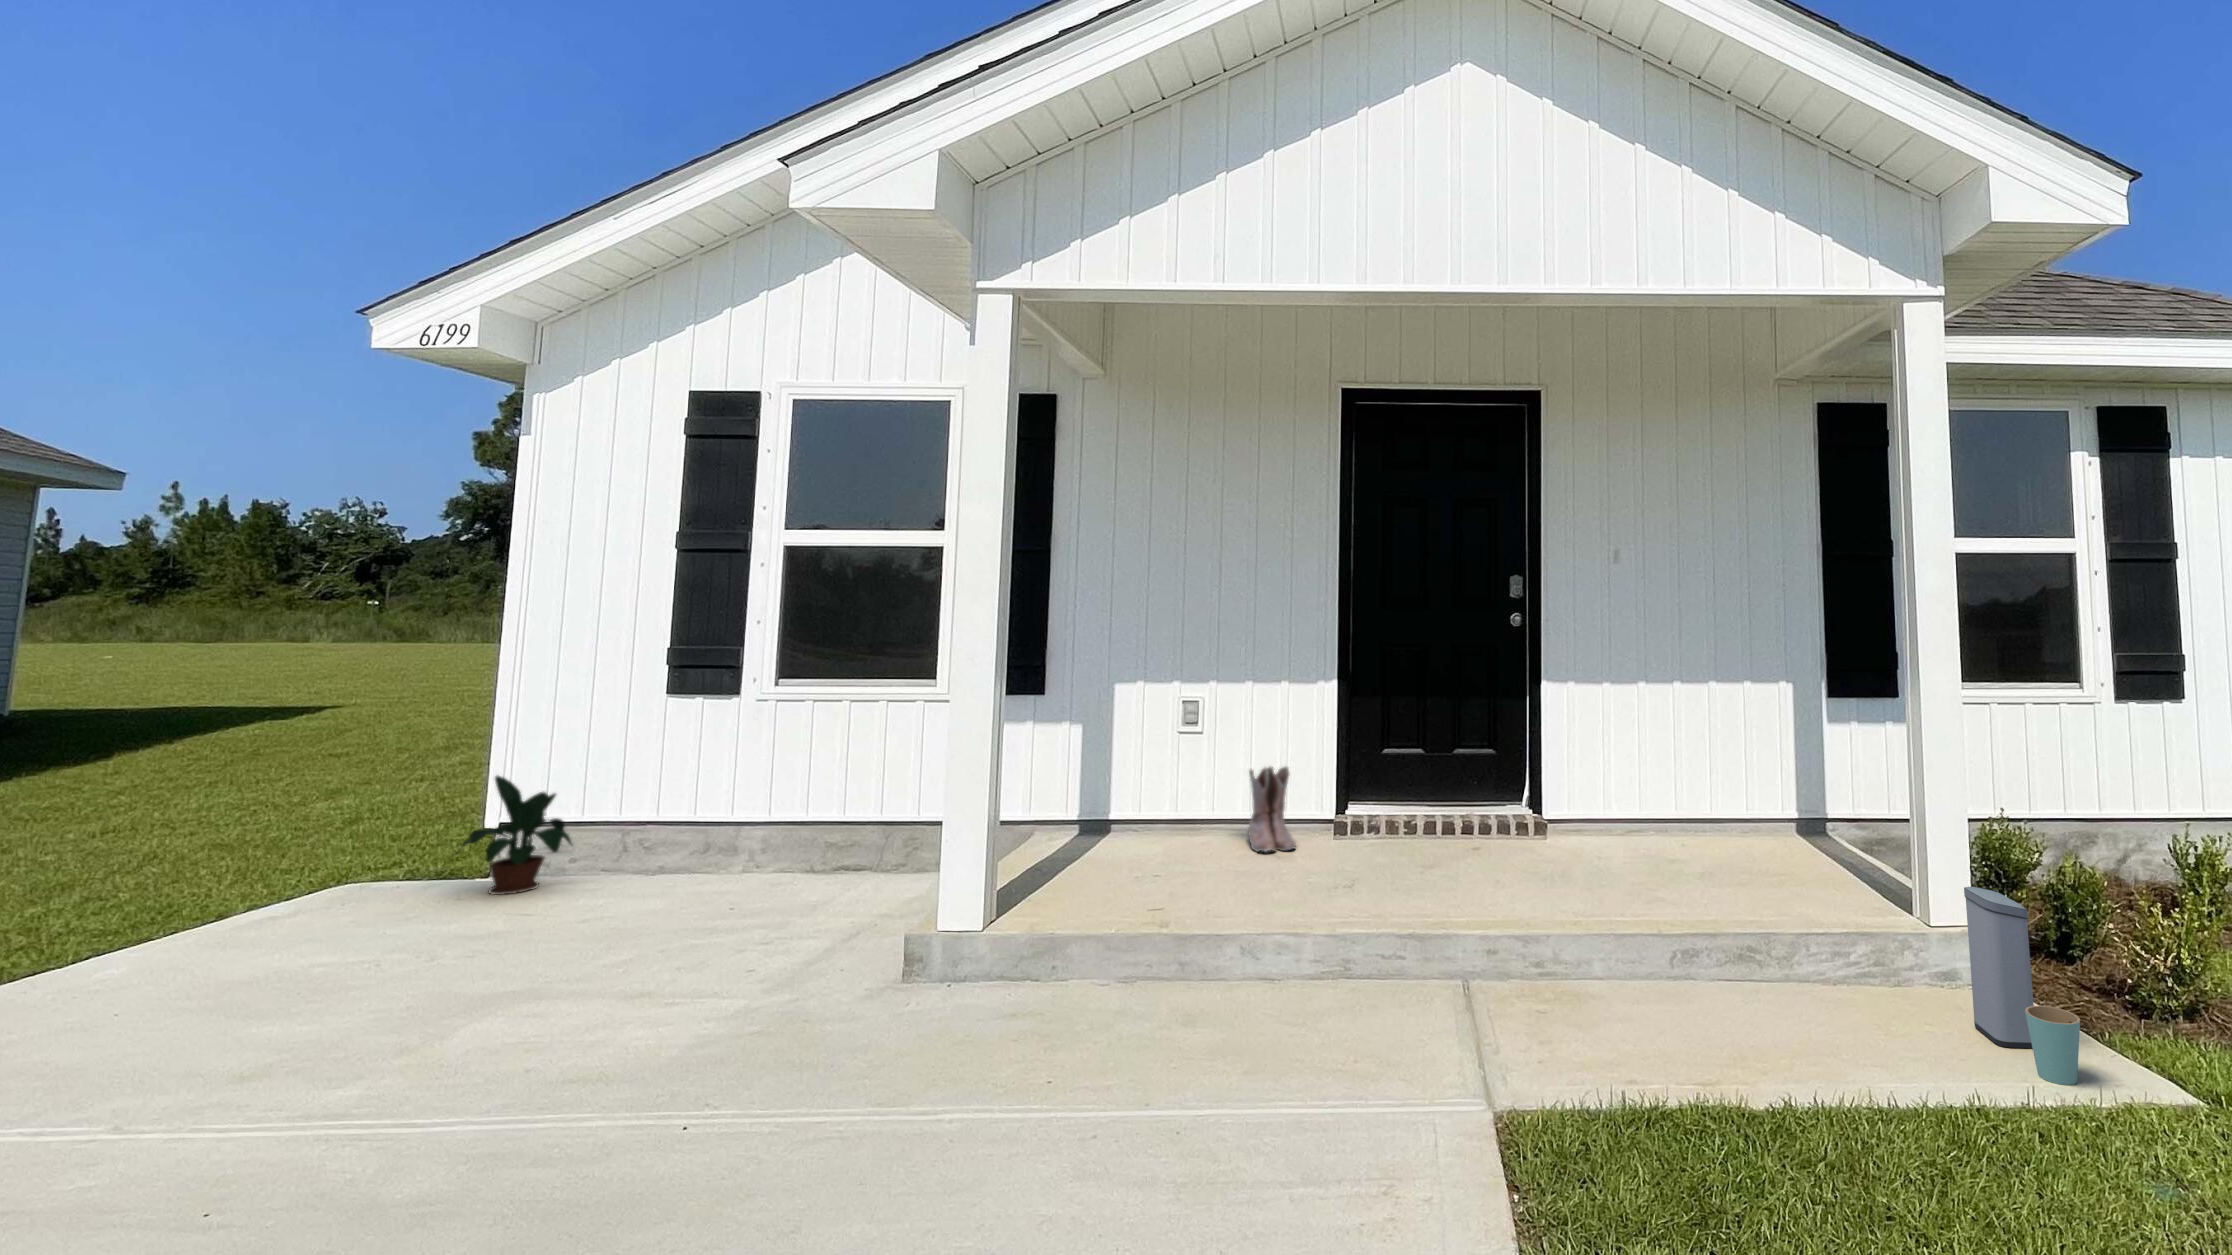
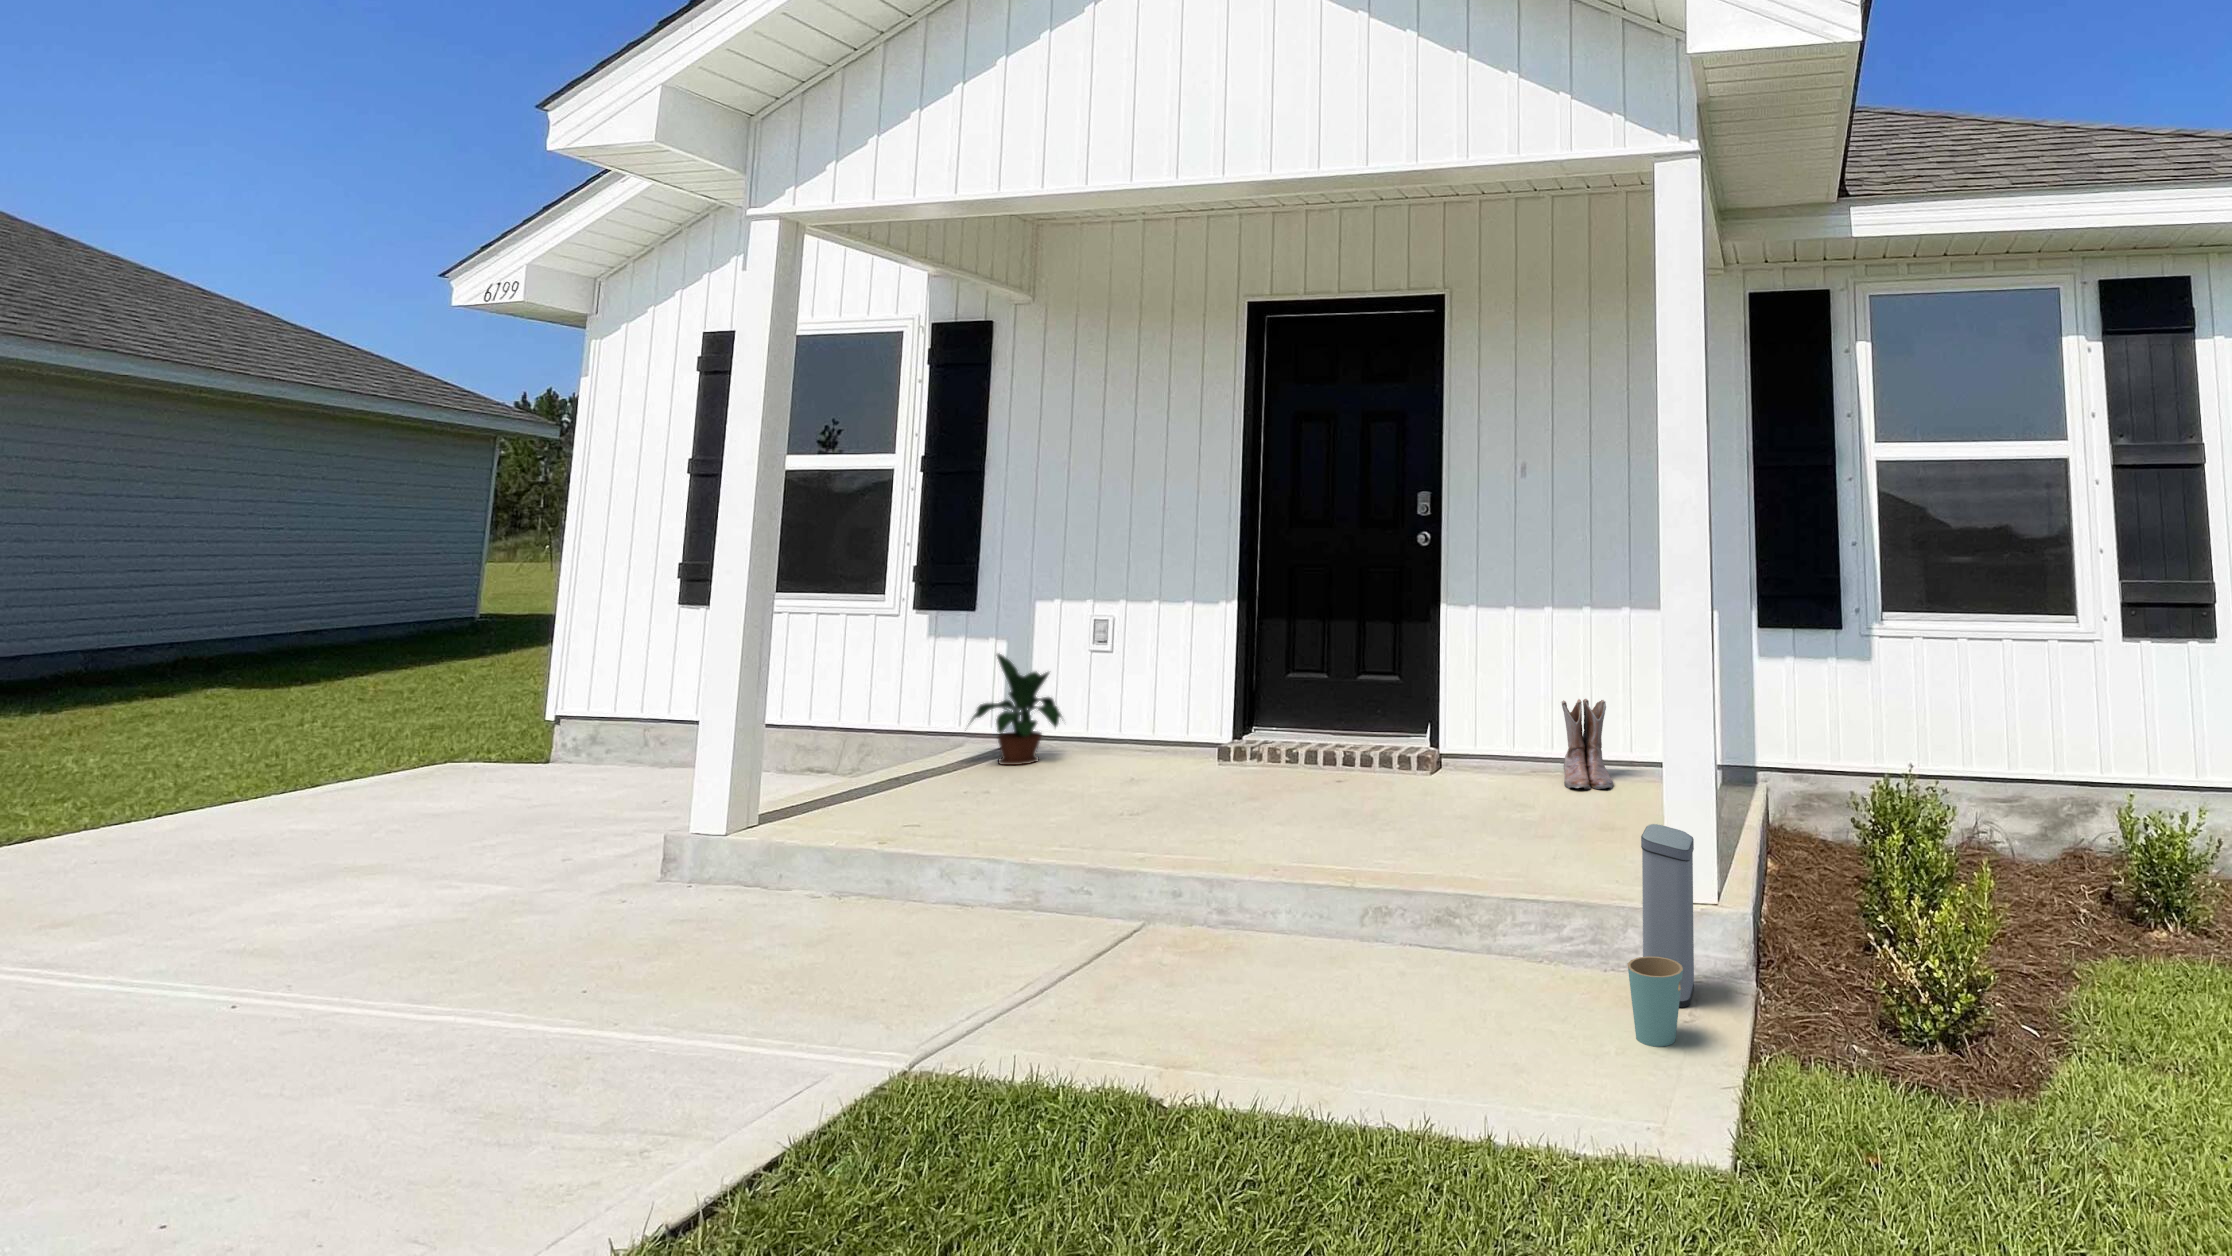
boots: present [1248,767,1296,852] -> present [1562,699,1613,789]
potted plant: present [461,775,572,895] -> present [971,654,1062,765]

